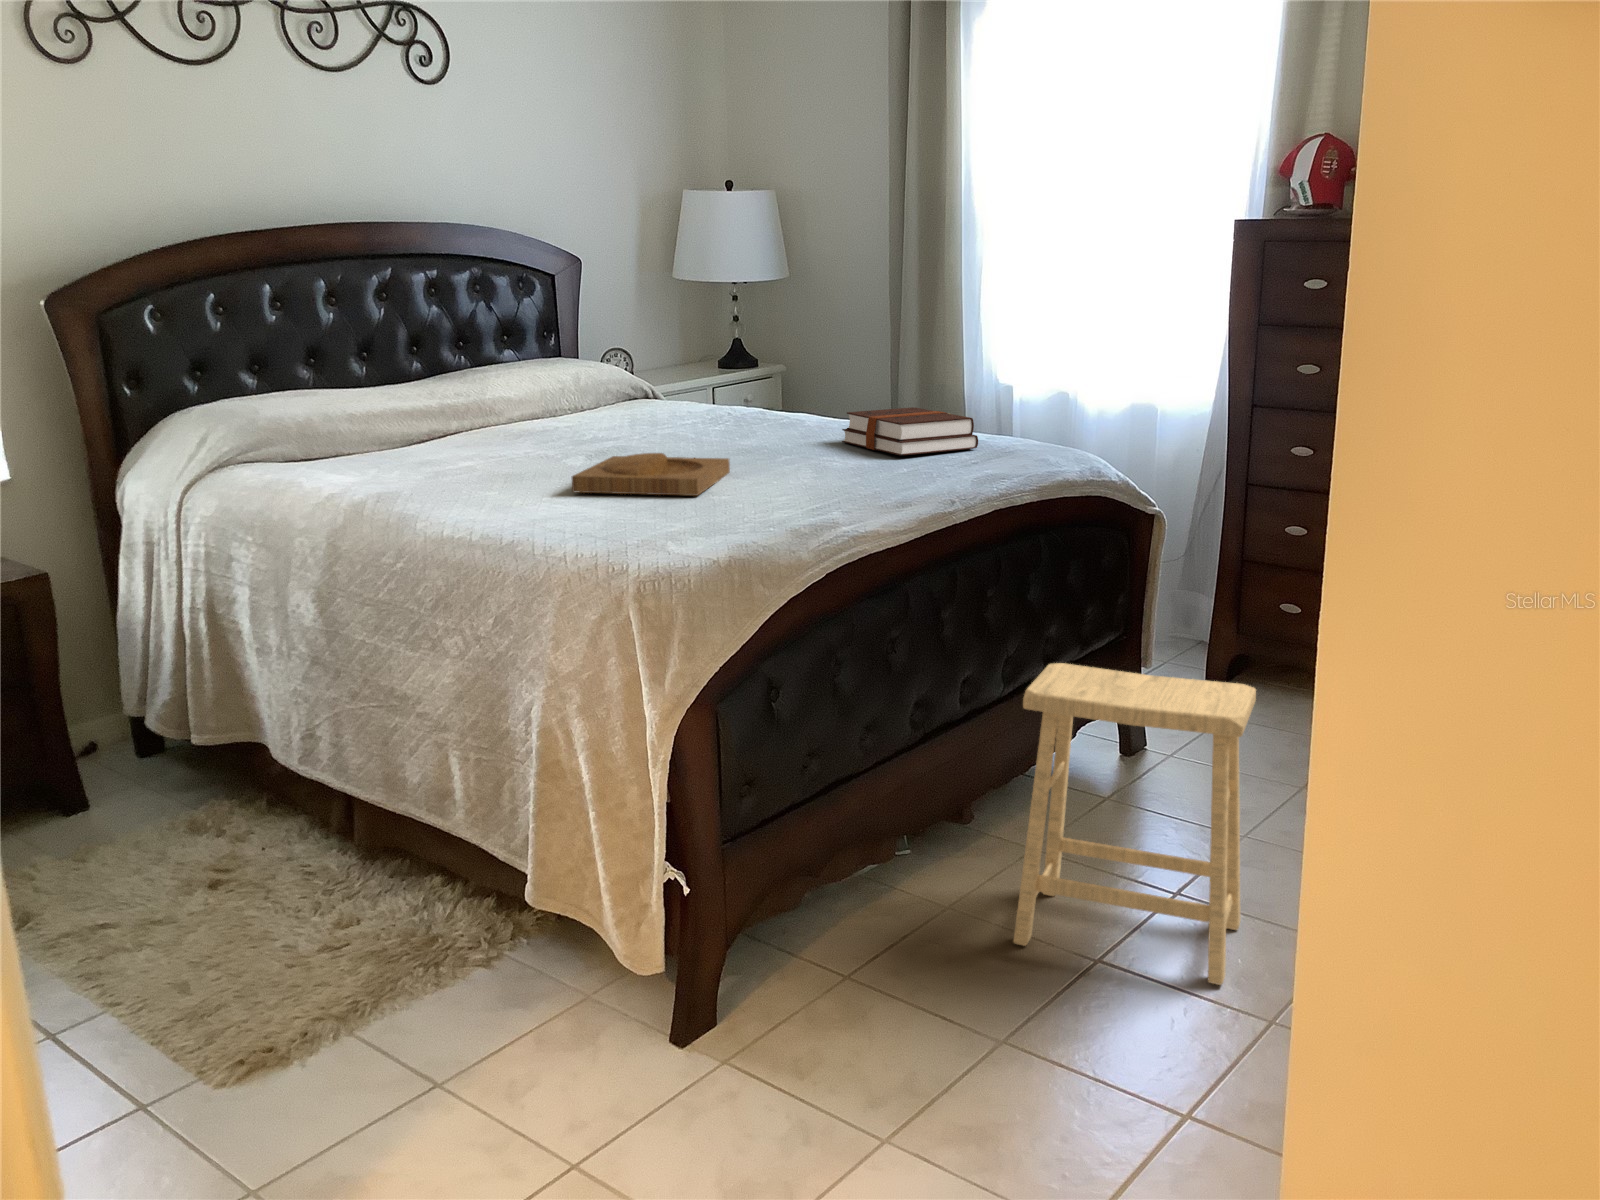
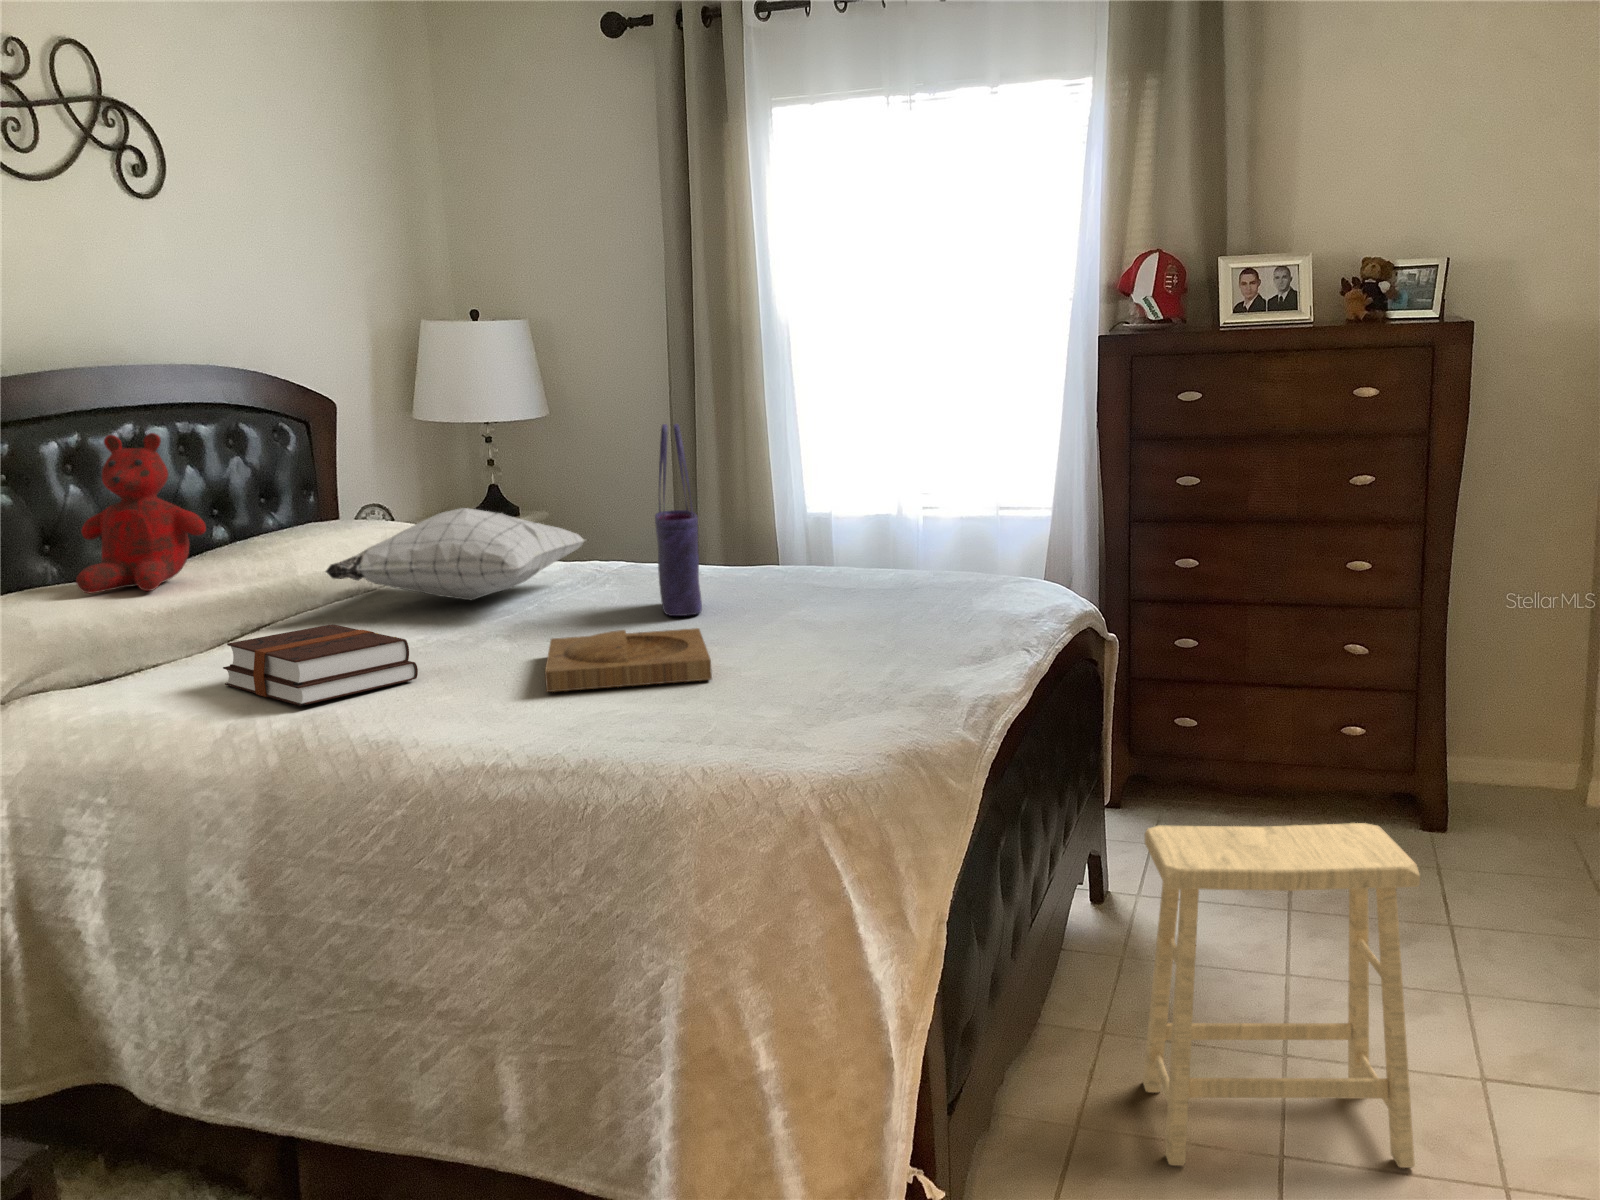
teddy bear: none [315,275,412,397] -> present [76,433,206,594]
tote bag: none [732,287,772,451] -> present [655,424,702,616]
pillow: none [493,350,718,428] -> present [325,508,585,600]
hardback book: present [842,407,978,456] -> present [223,624,418,706]

